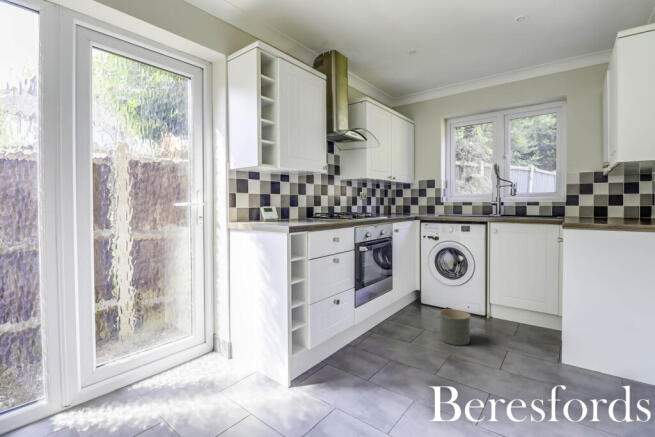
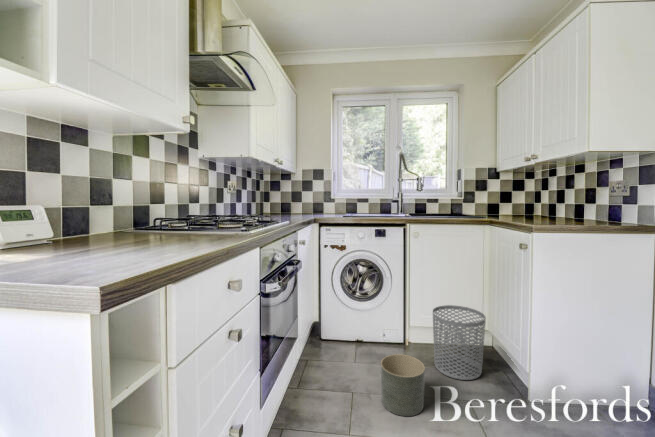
waste bin: none [497,287,541,342] -> present [433,305,486,380]

